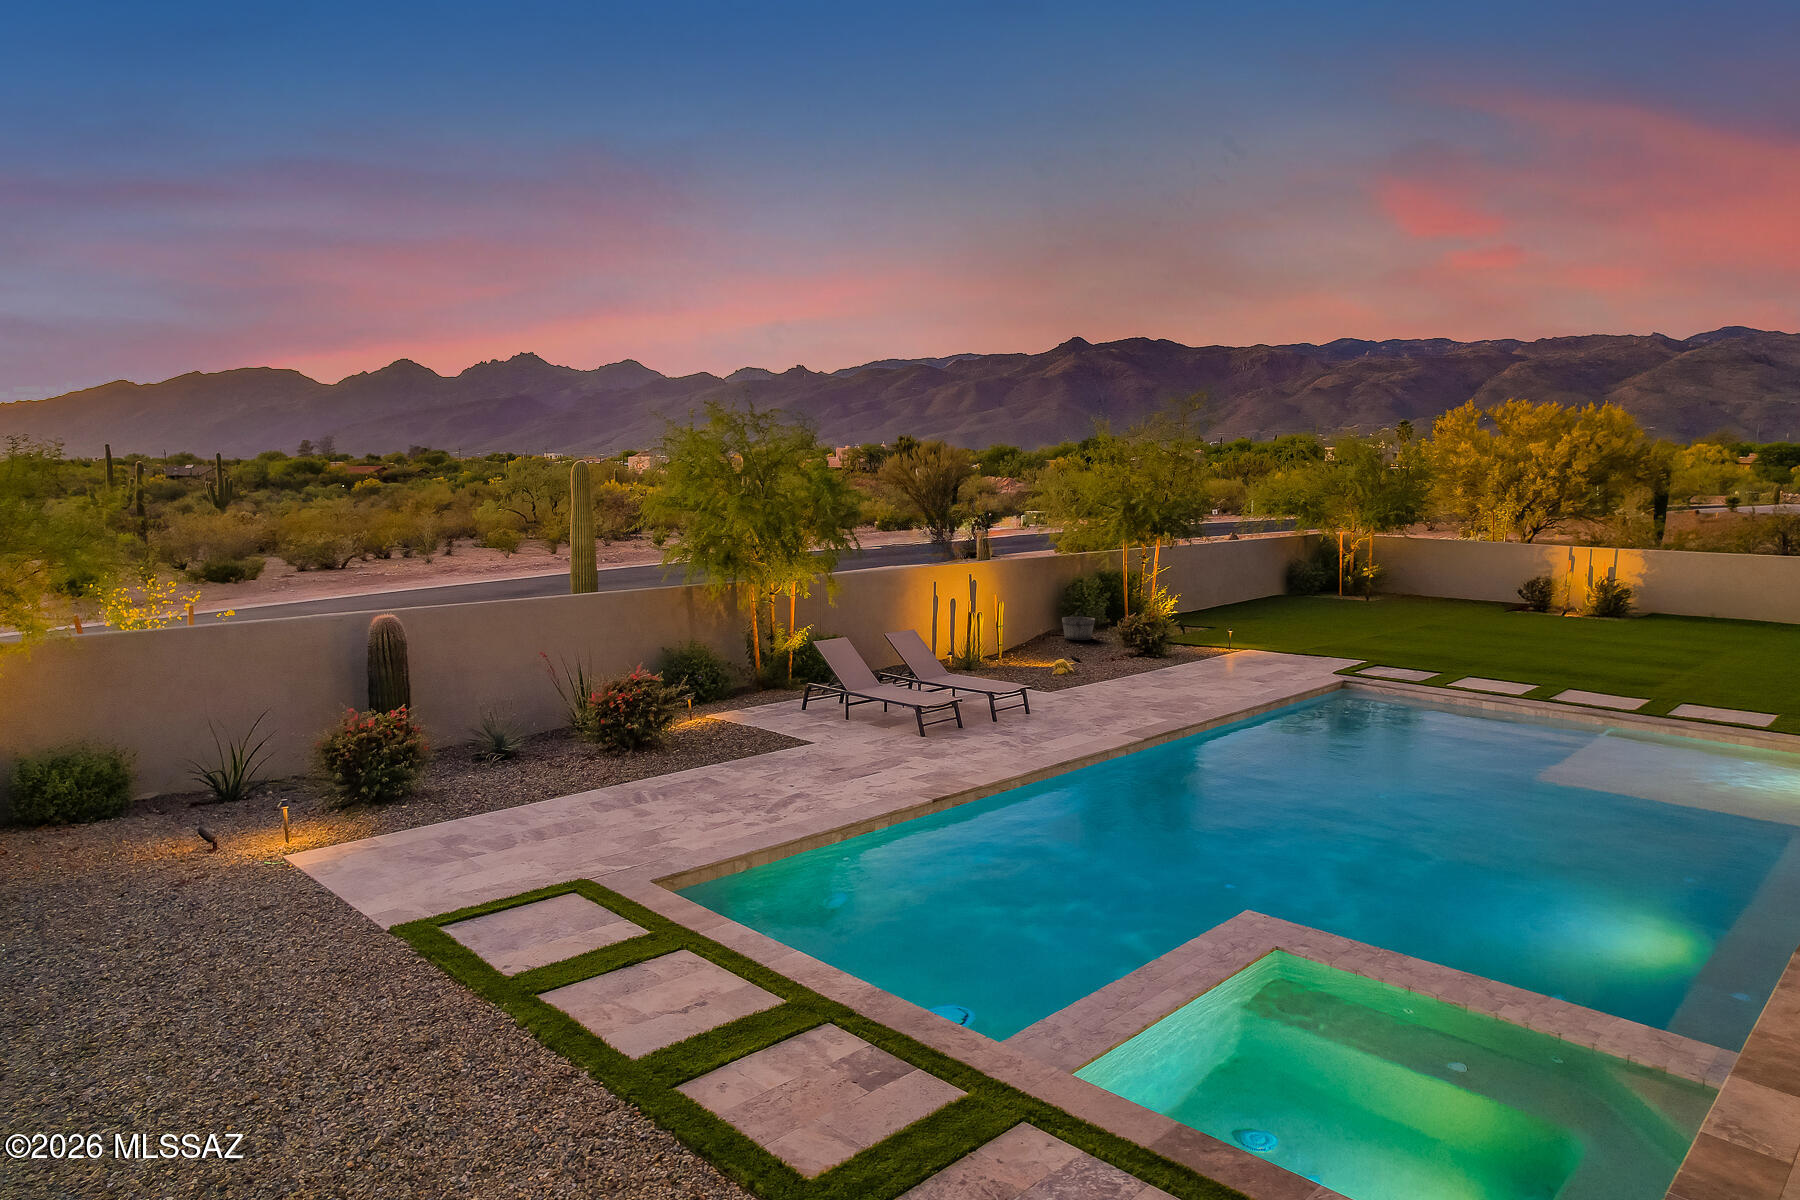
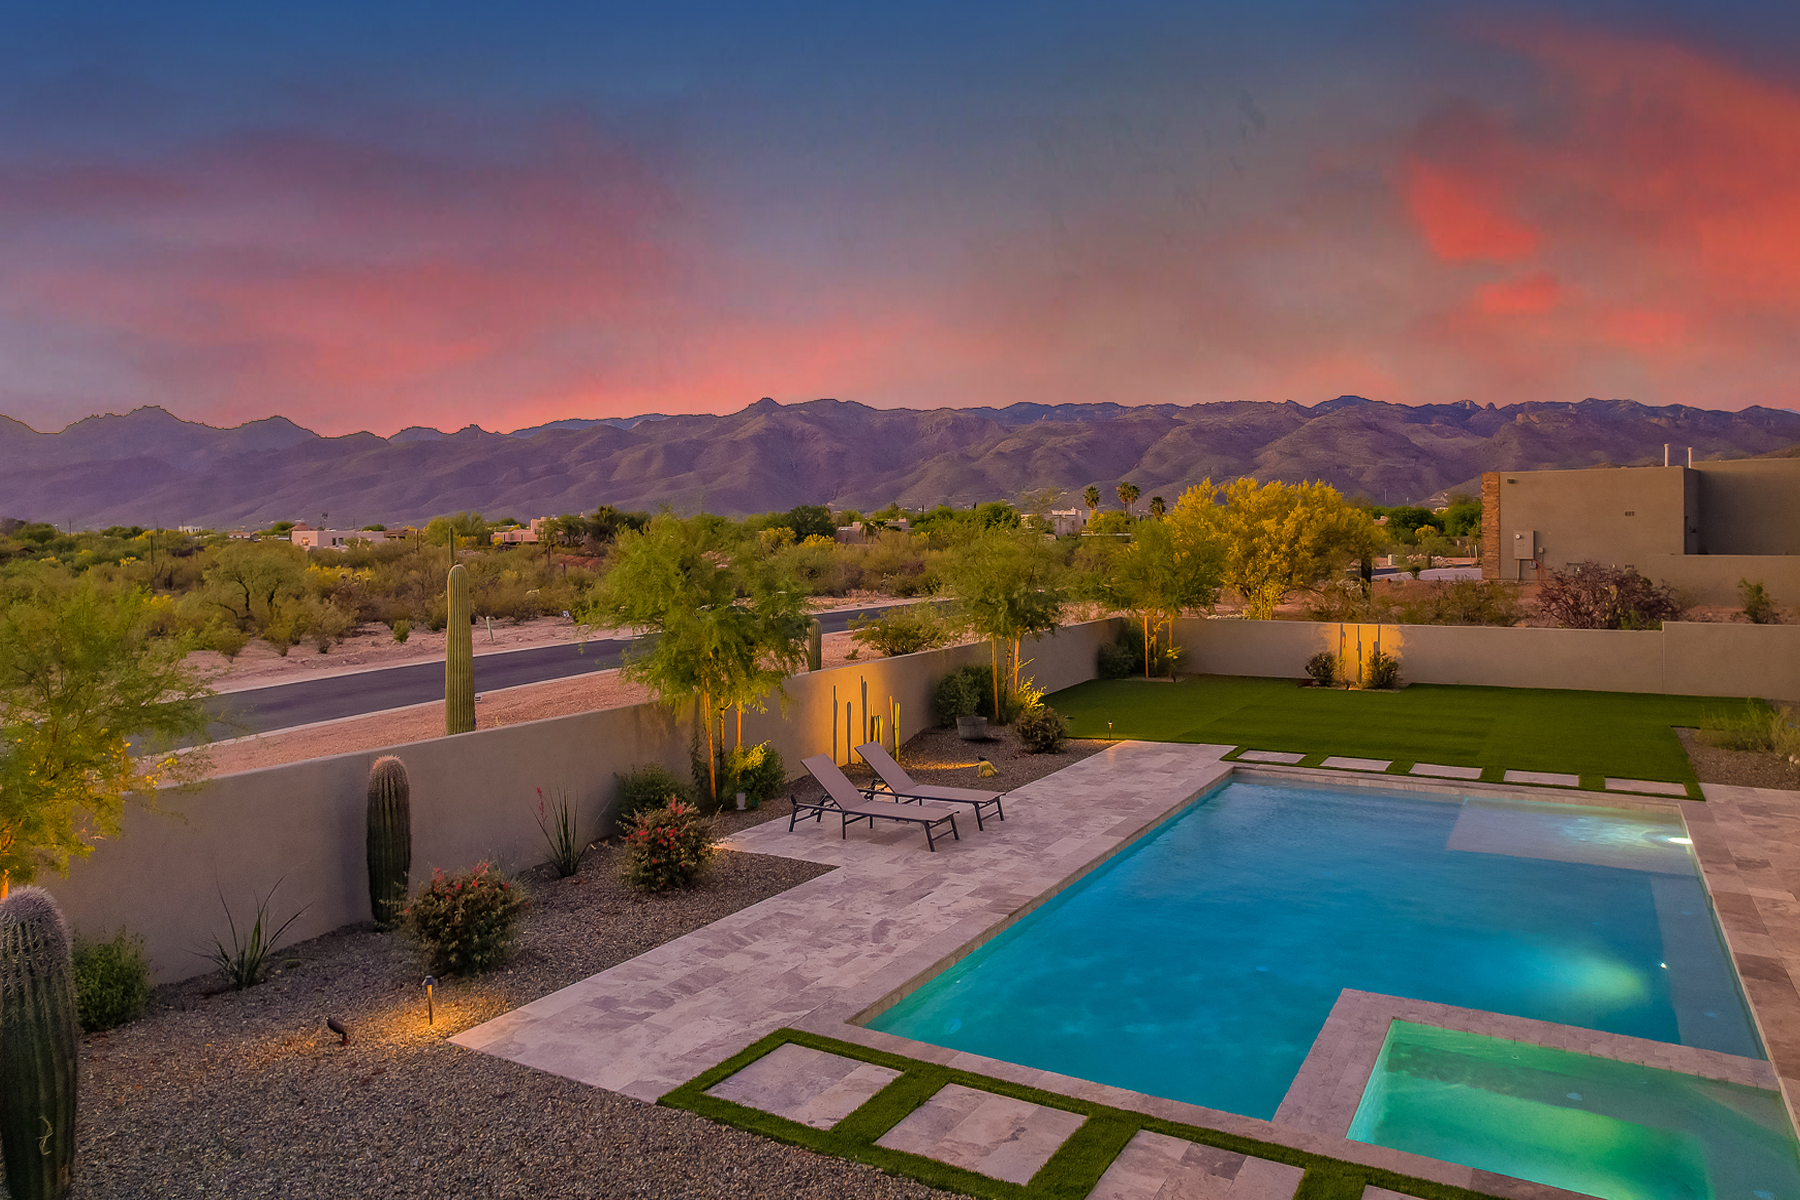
potted plant: none [762,656,800,685] -> present [729,780,762,810]

